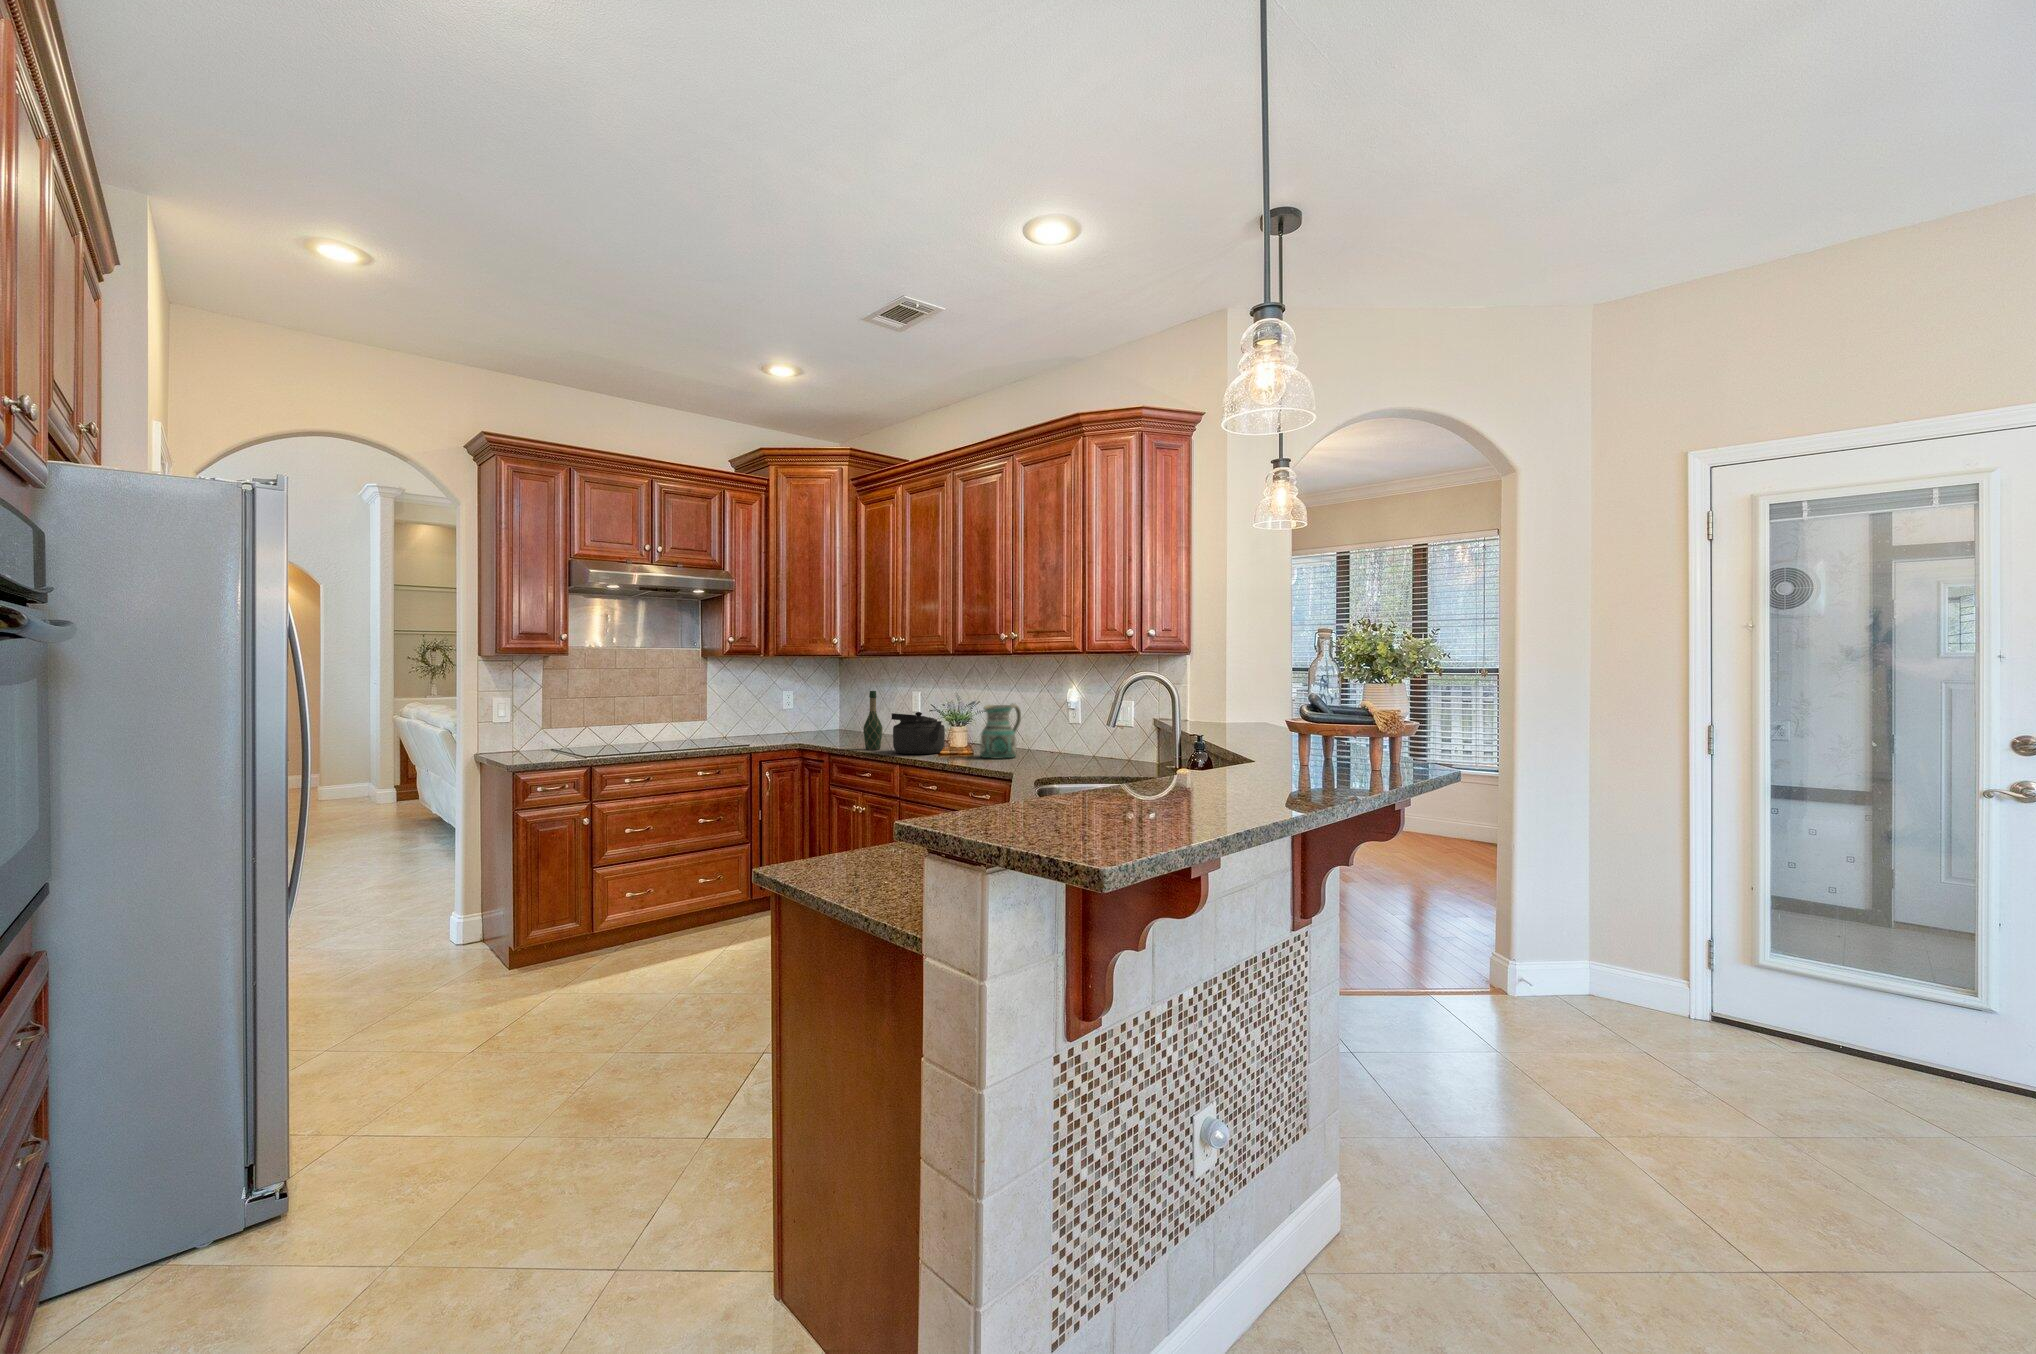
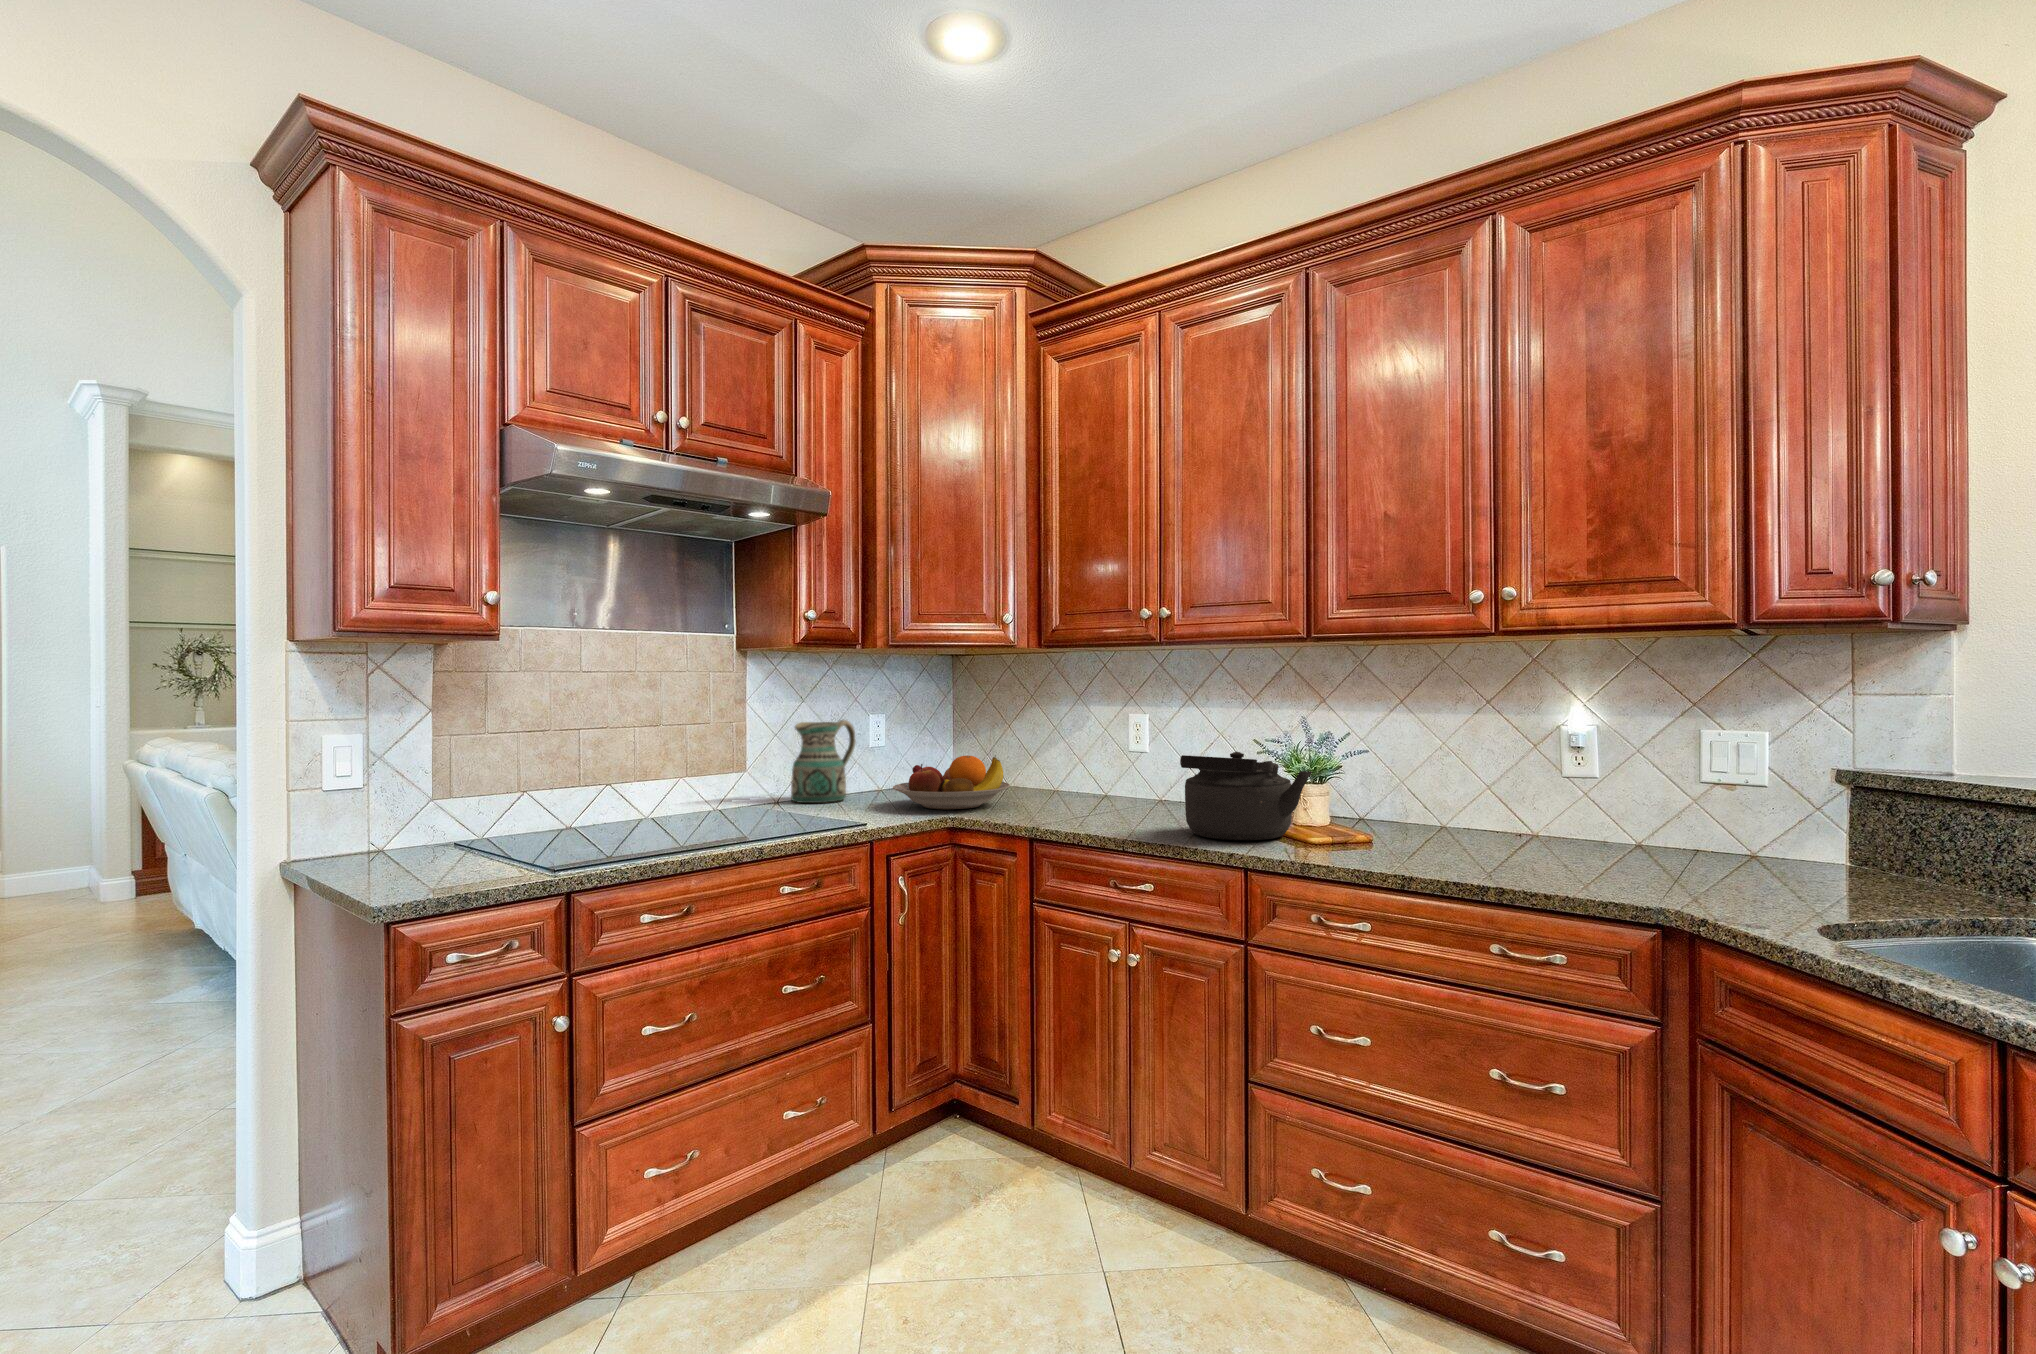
wine bottle: present [863,691,882,750] -> none [1104,710,1142,828]
ceramic pitcher: present [980,704,1021,759] -> present [791,720,856,803]
fruit bowl: none [779,714,842,742] -> present [893,756,1010,809]

